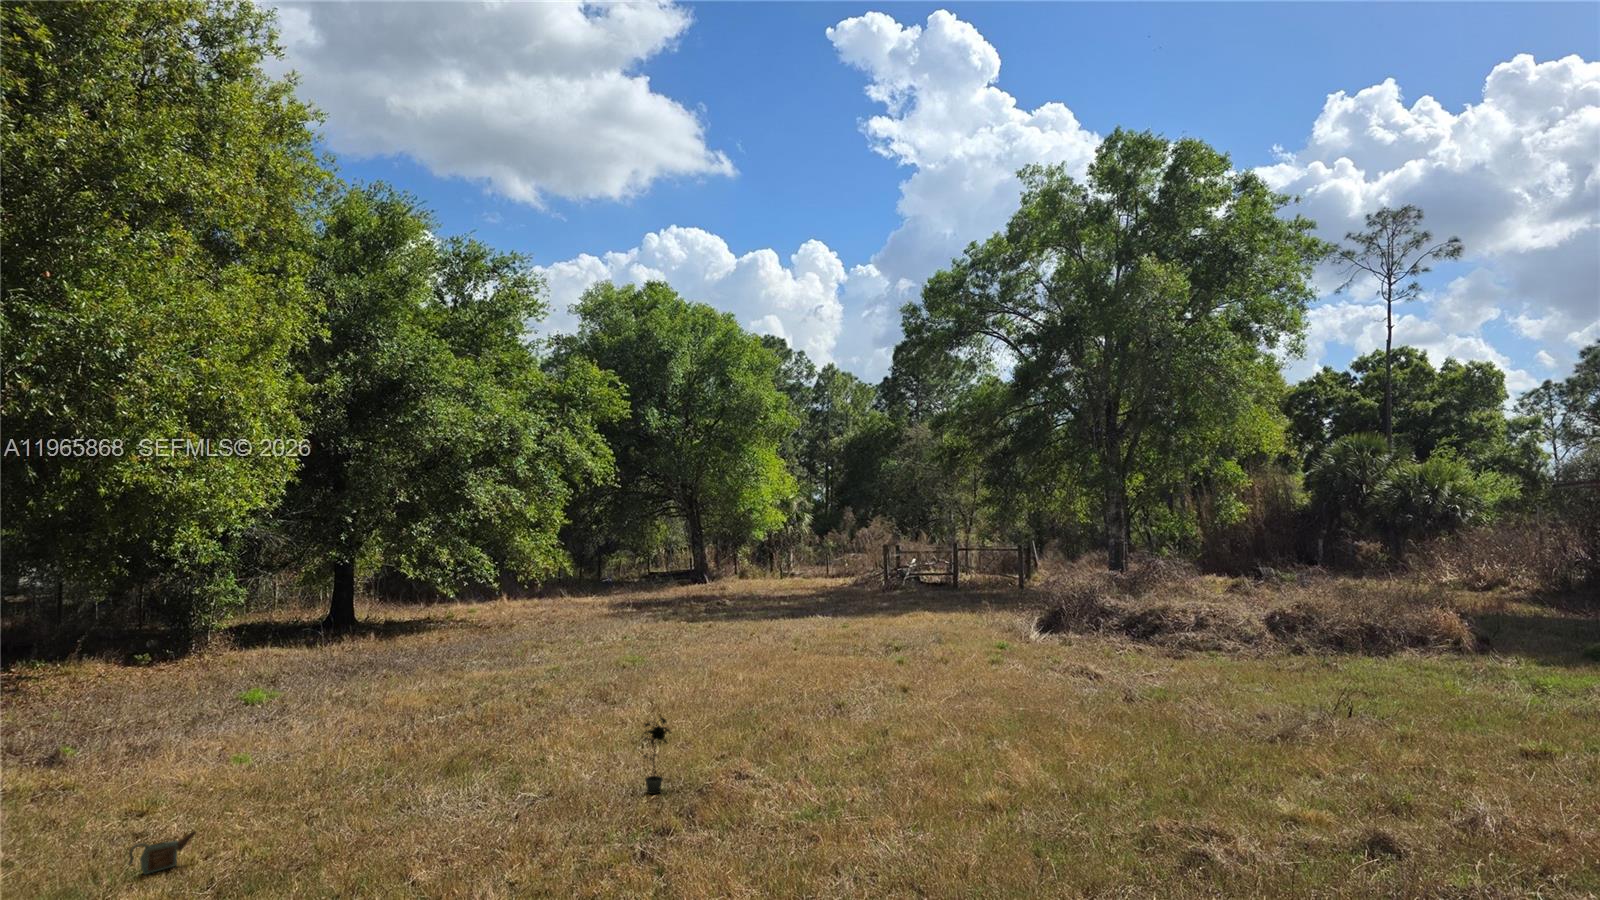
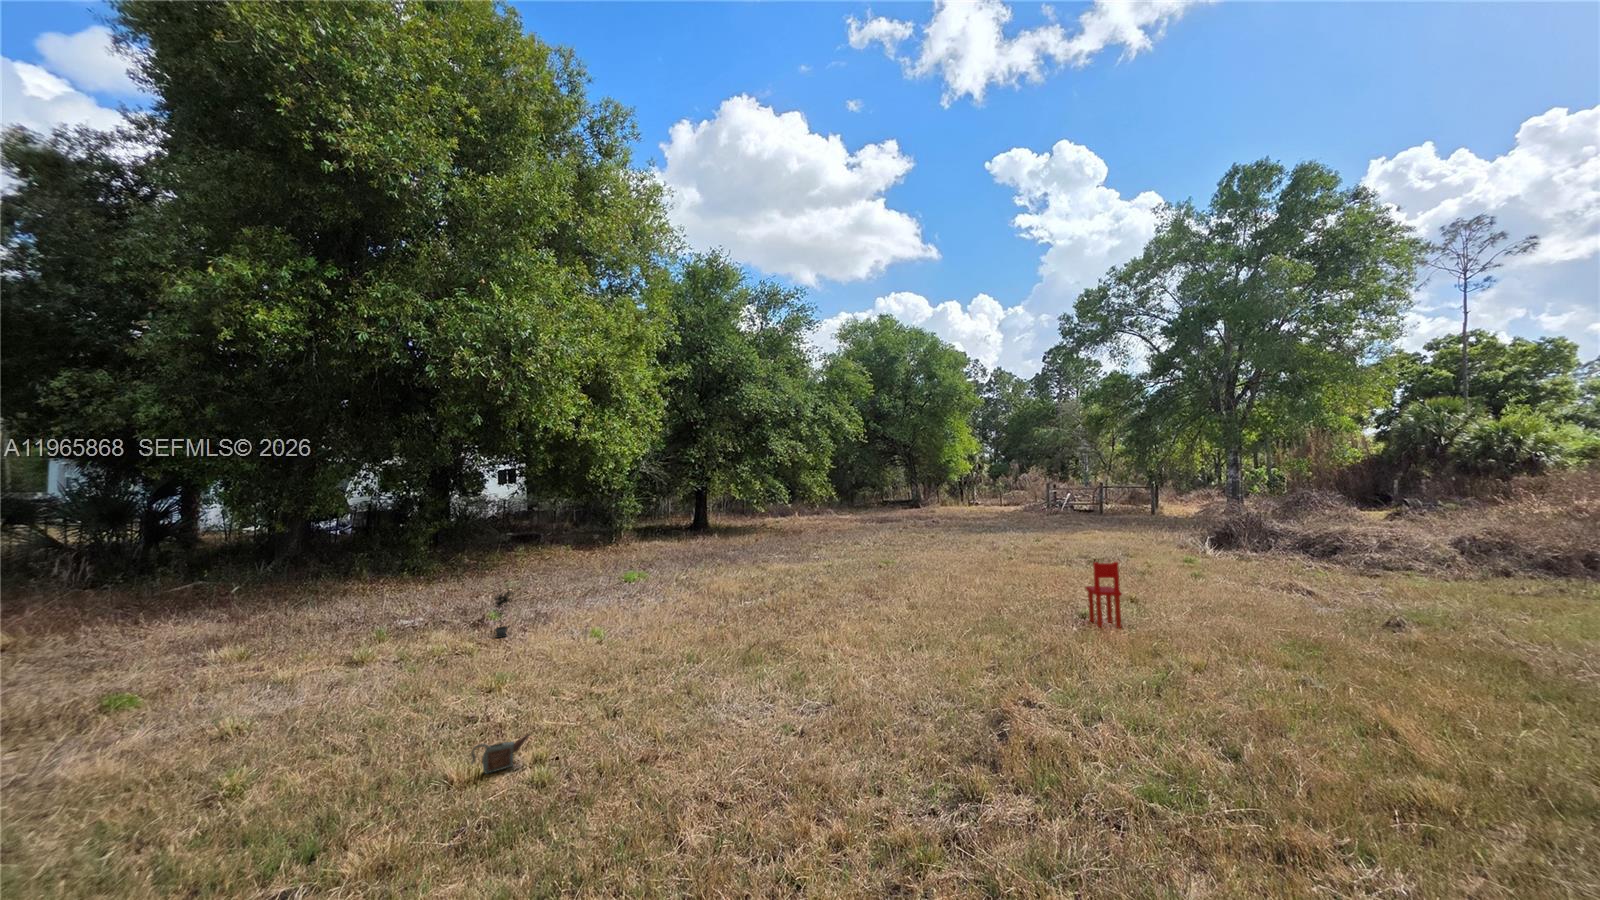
chair: none [834,626,863,696] -> present [1086,562,1122,628]
potted plant: present [642,716,672,794] -> present [494,590,513,638]

